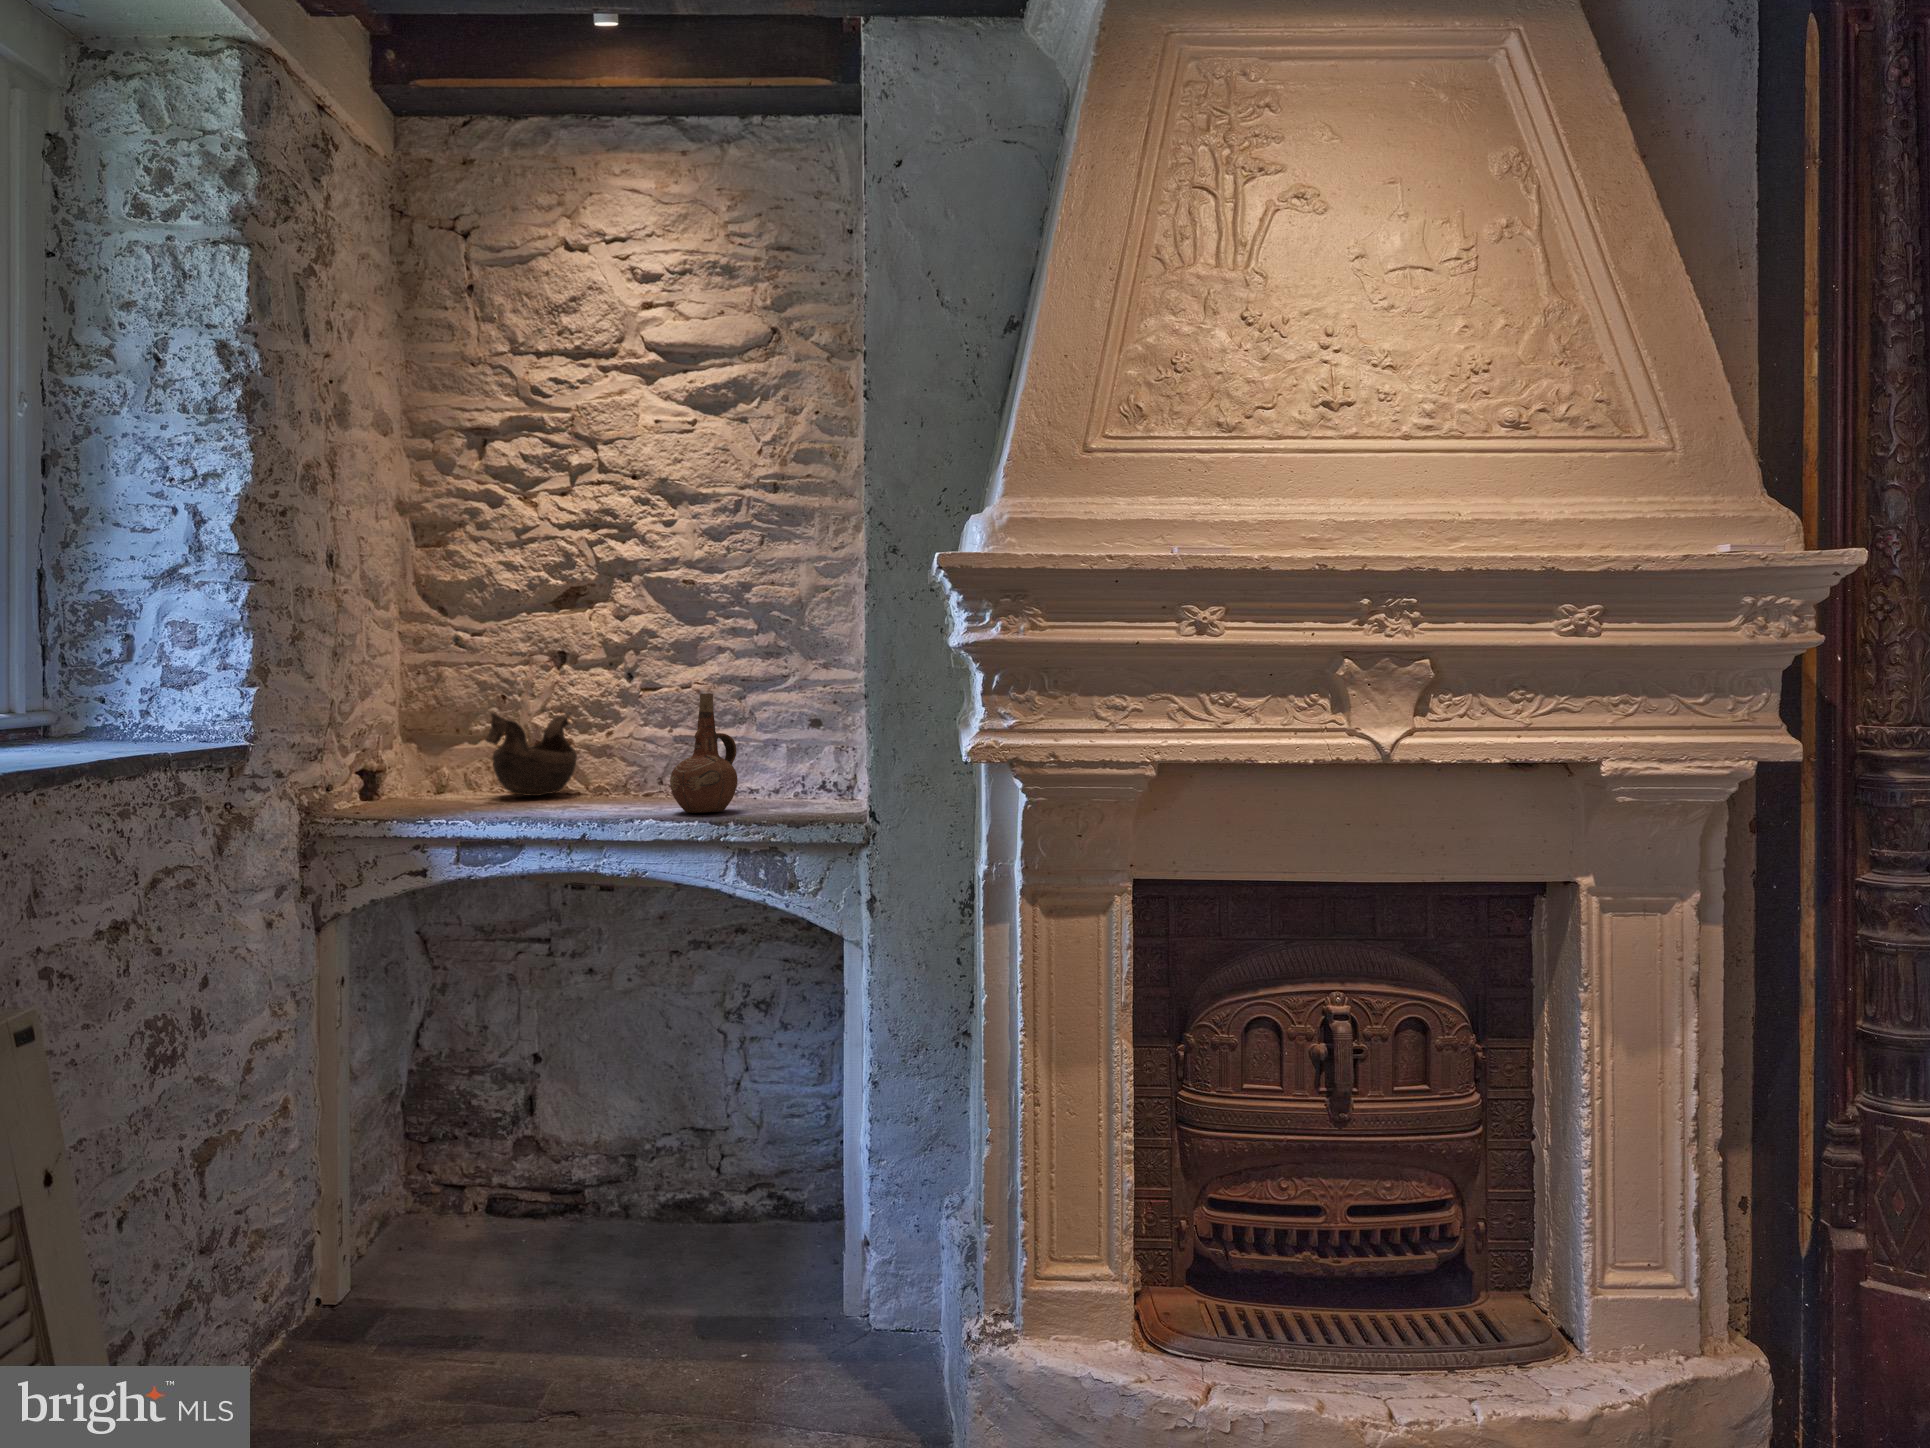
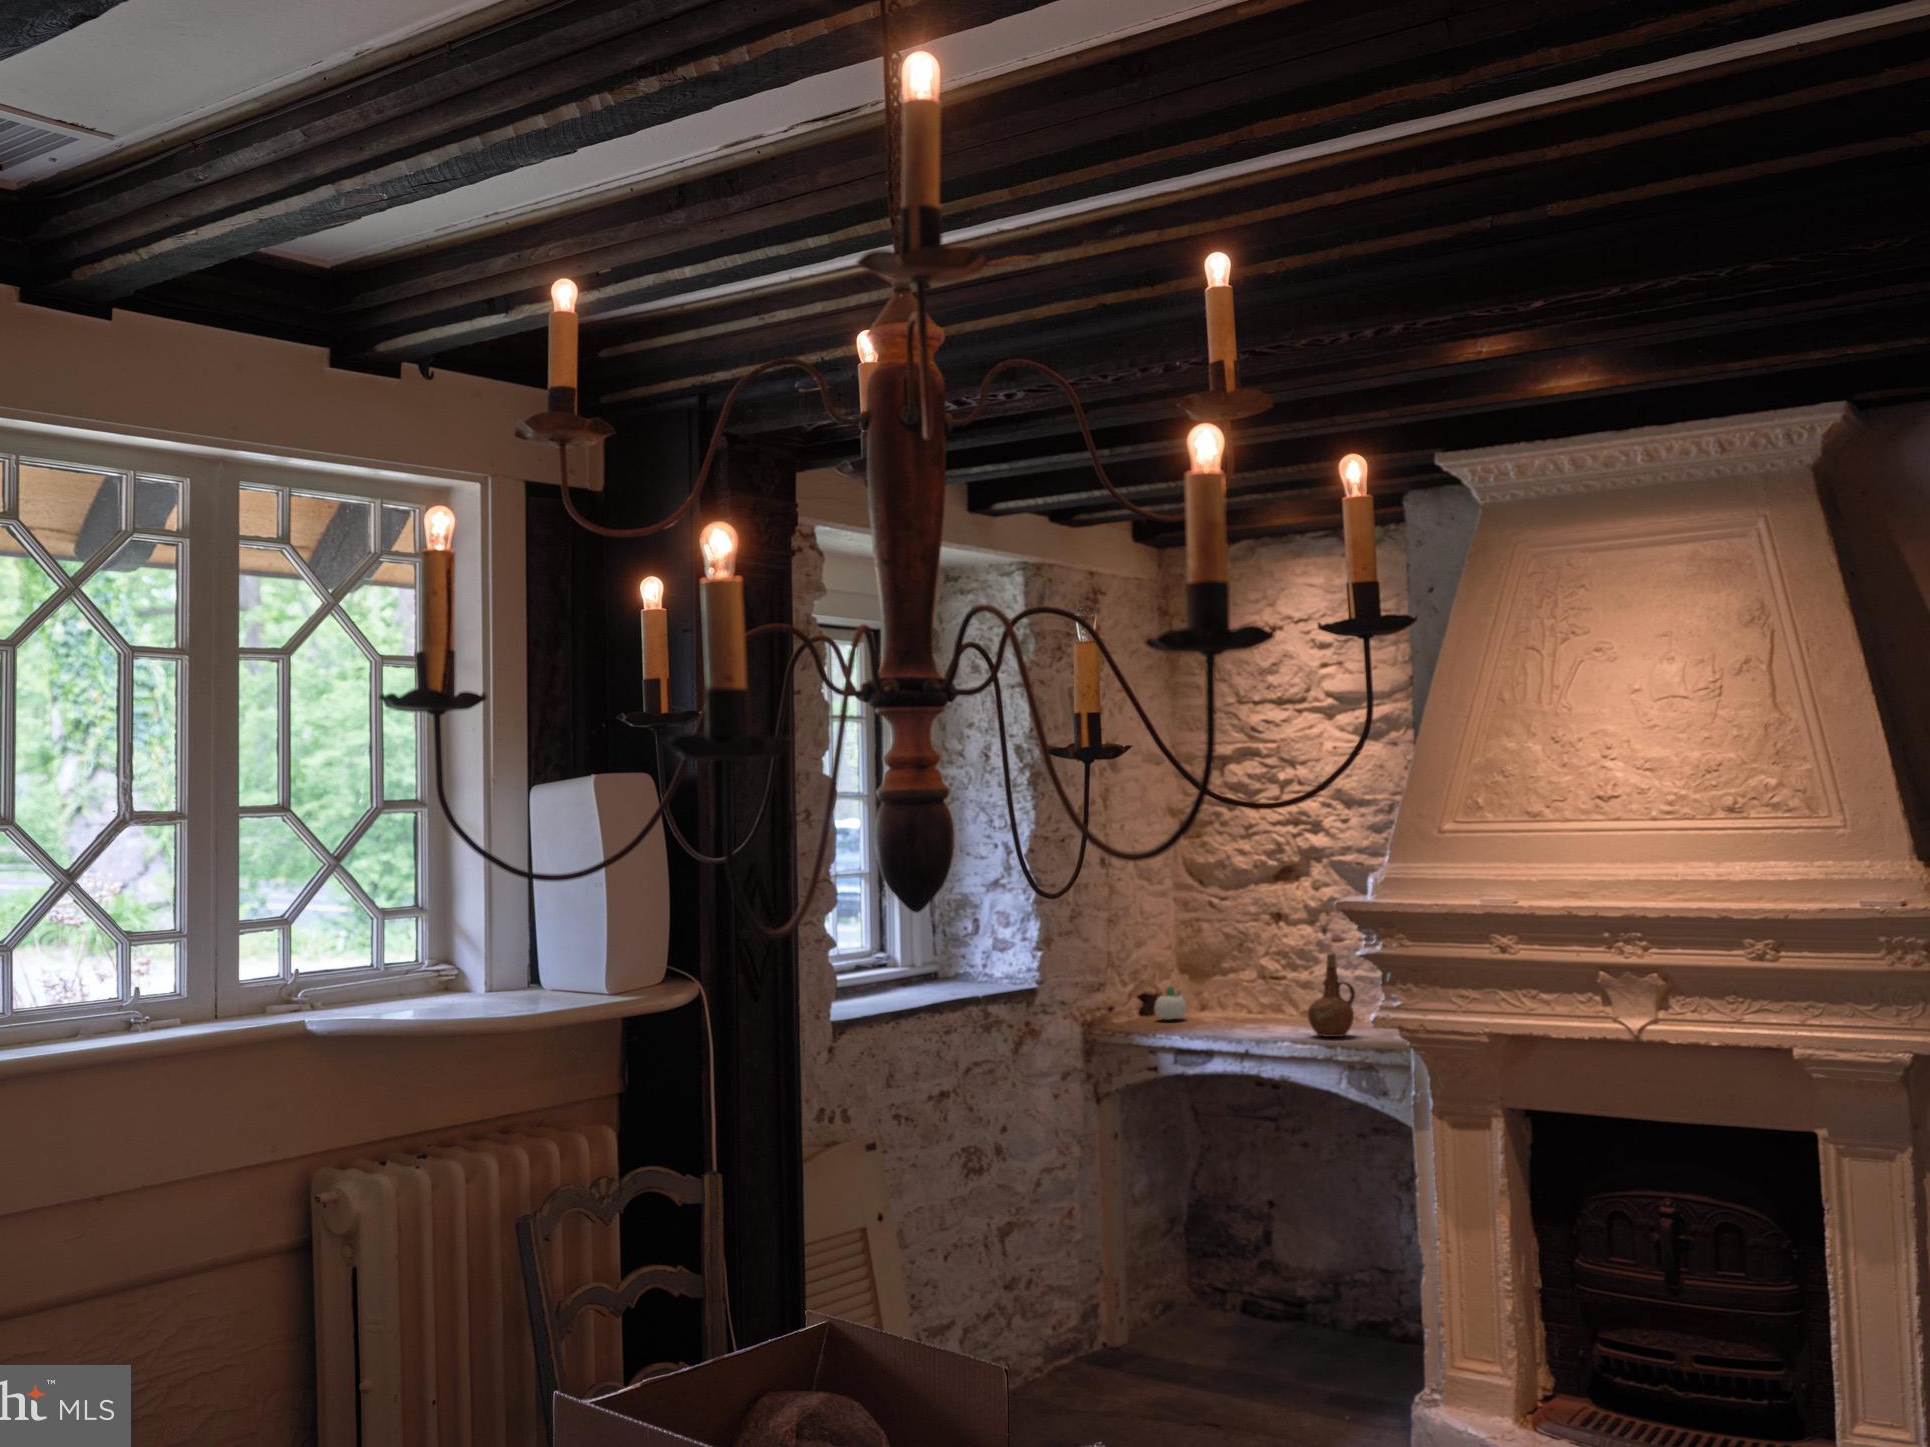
decorative bowl: present [485,713,577,796] -> none [1215,952,1295,1015]
succulent planter: none [388,757,440,810] -> present [1155,986,1186,1020]

